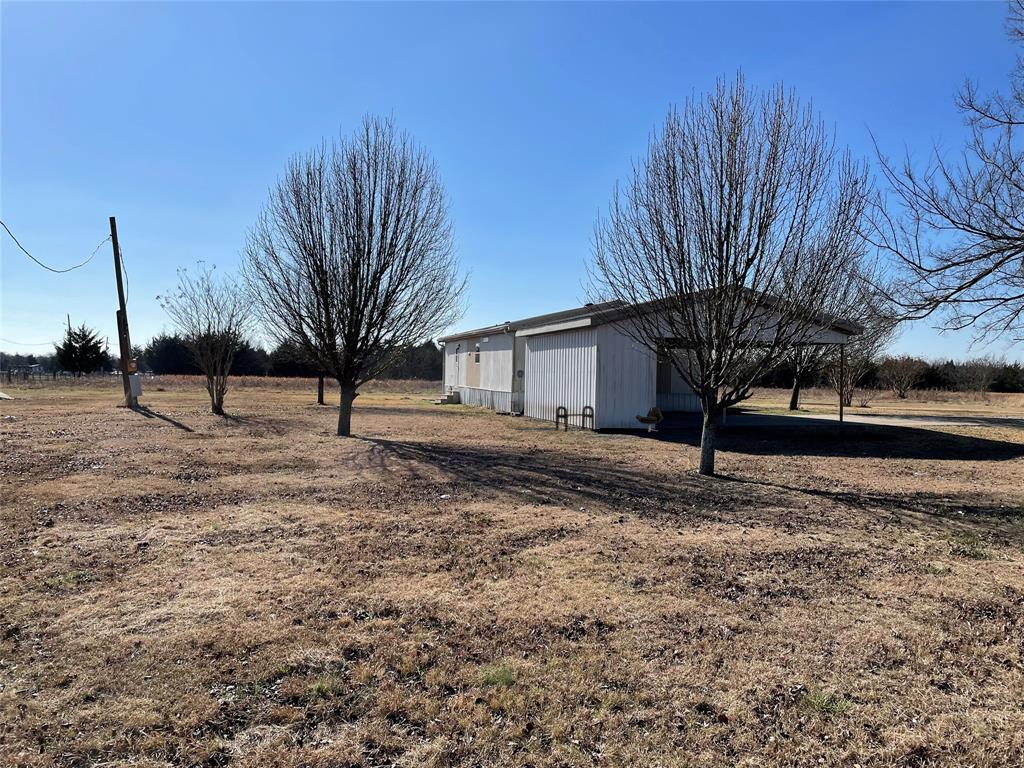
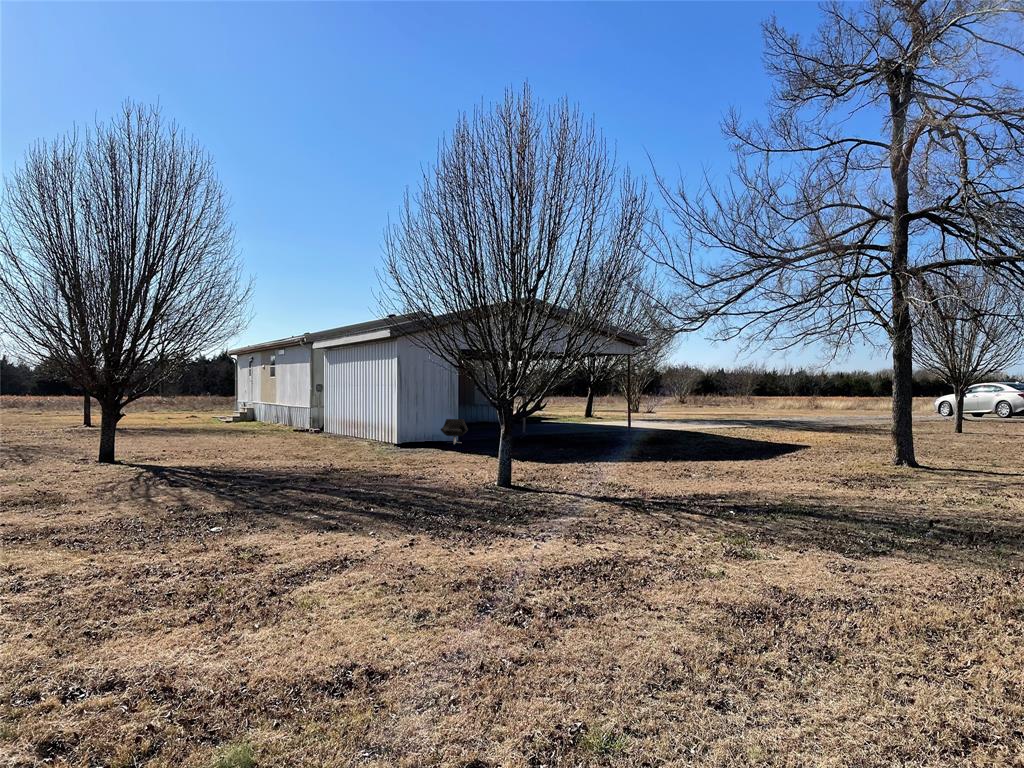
bench: present [556,406,594,432] -> none [357,419,398,447]

